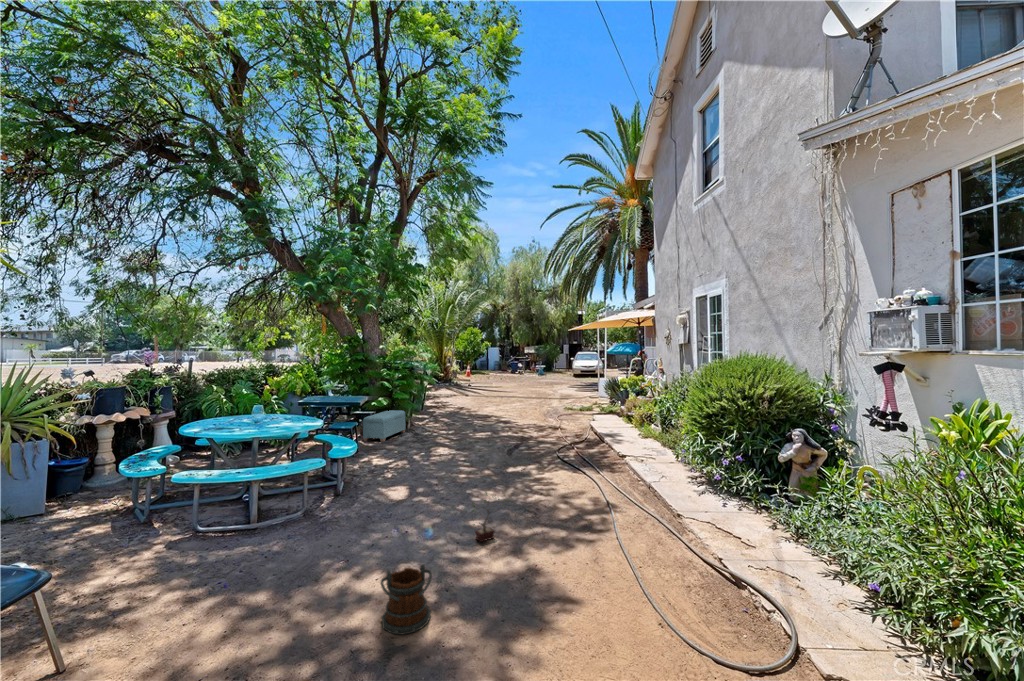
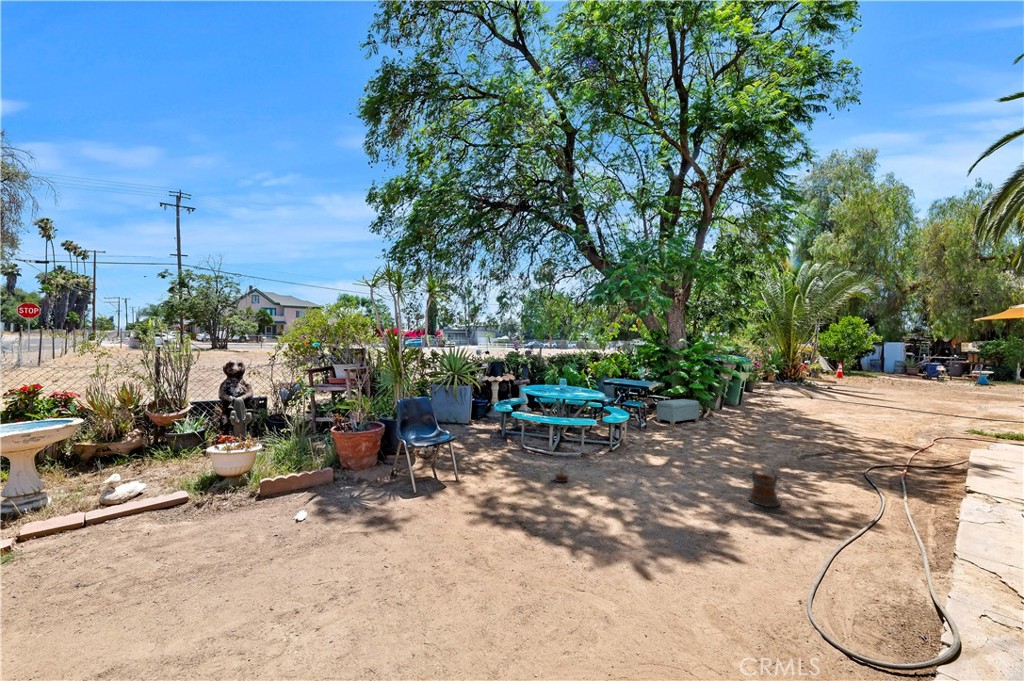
potted plant: present [472,492,500,542] -> present [553,448,581,482]
bucket: present [381,564,432,635] -> present [748,471,781,507]

